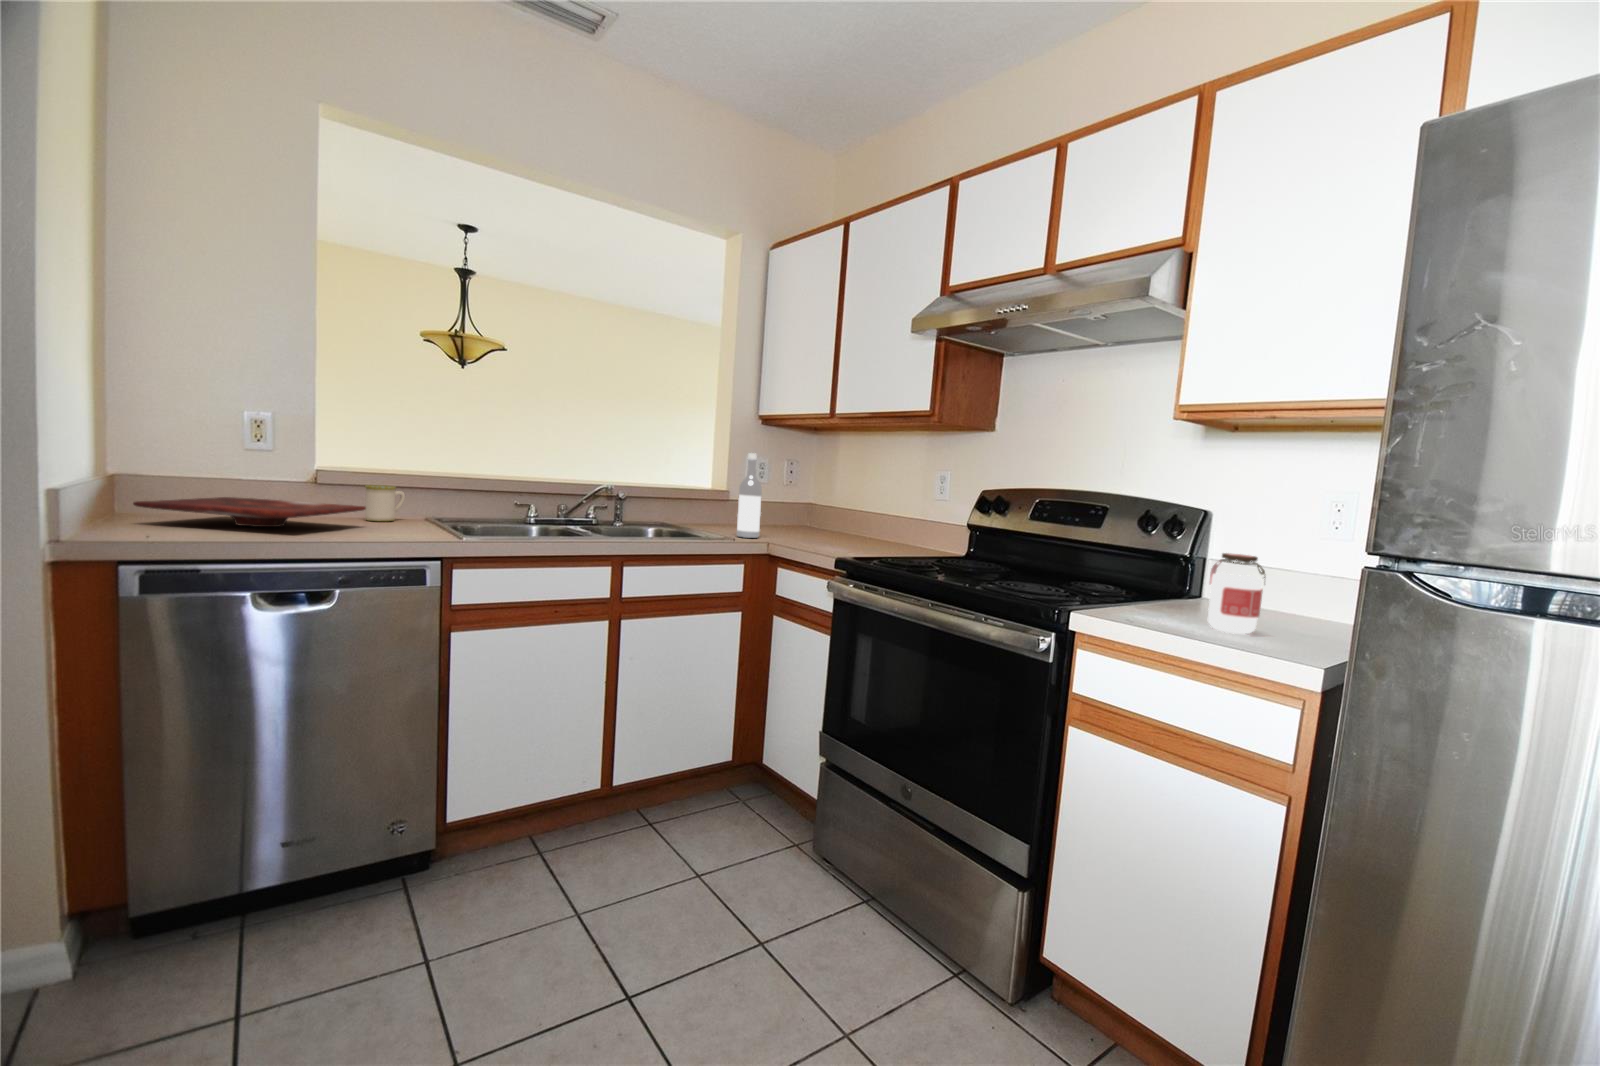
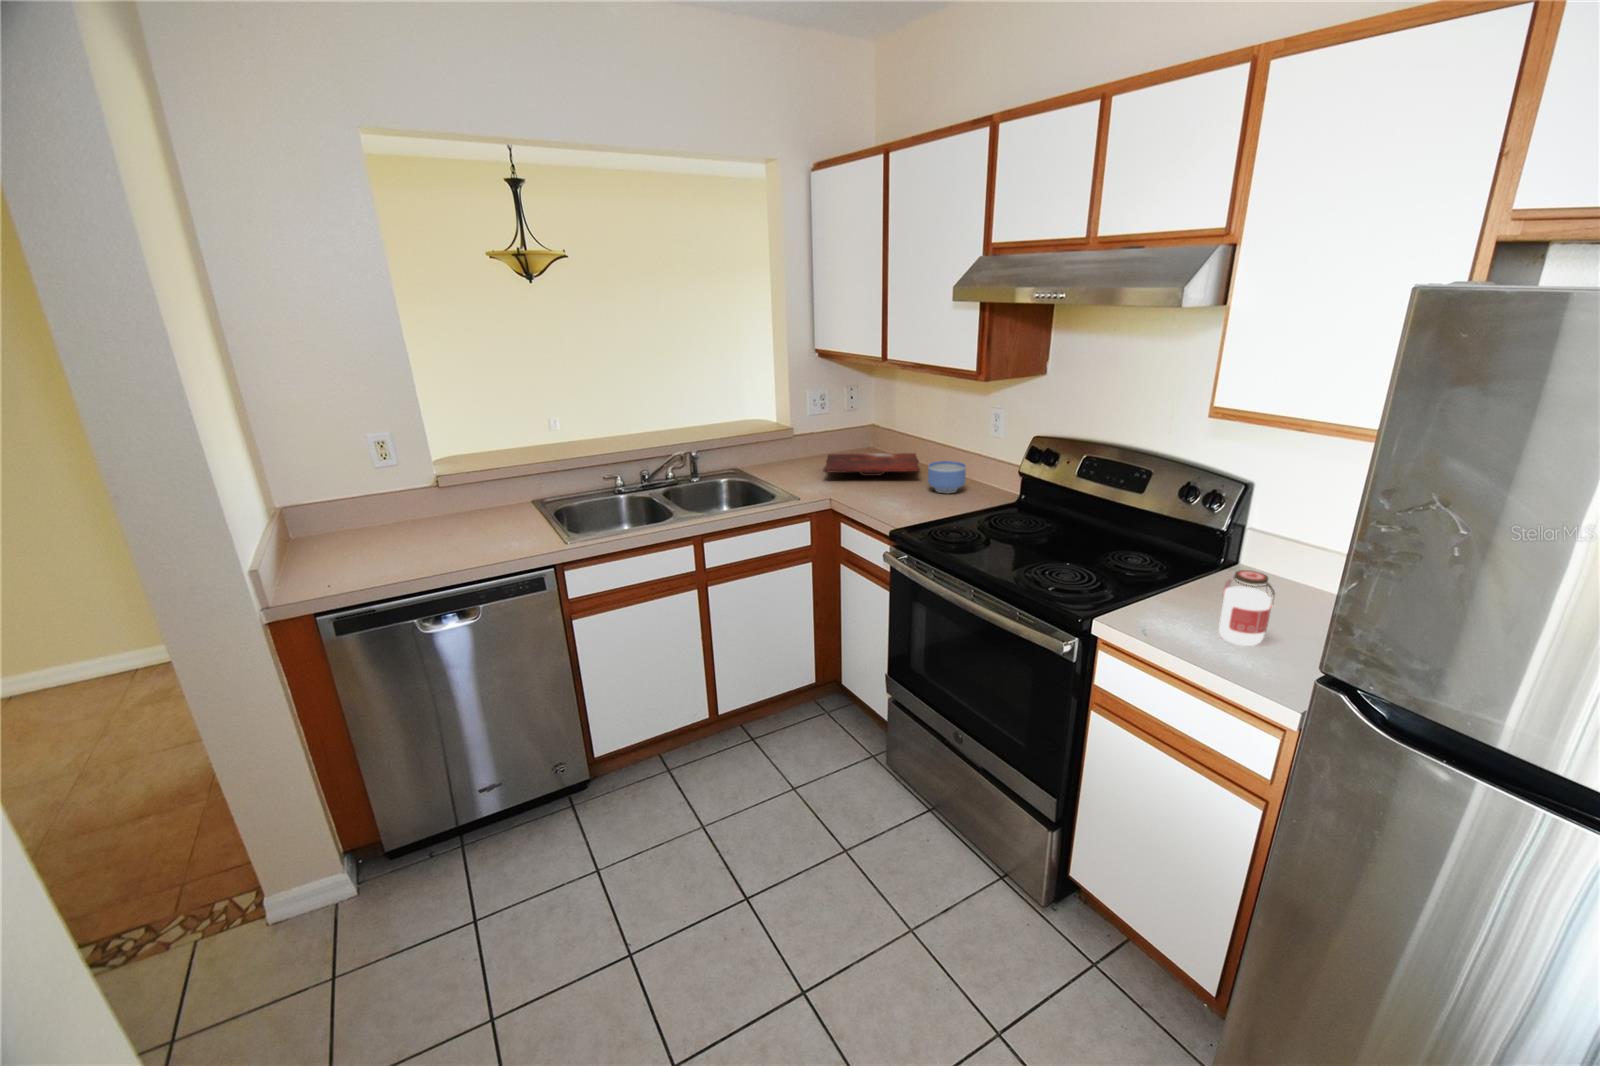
wine bottle: present [737,453,762,538] -> none [802,414,824,493]
mug: present [365,485,405,521] -> none [481,484,515,518]
cutting board: present [133,497,366,527] -> present [823,453,920,476]
bowl: none [871,518,911,549] -> present [928,461,966,493]

